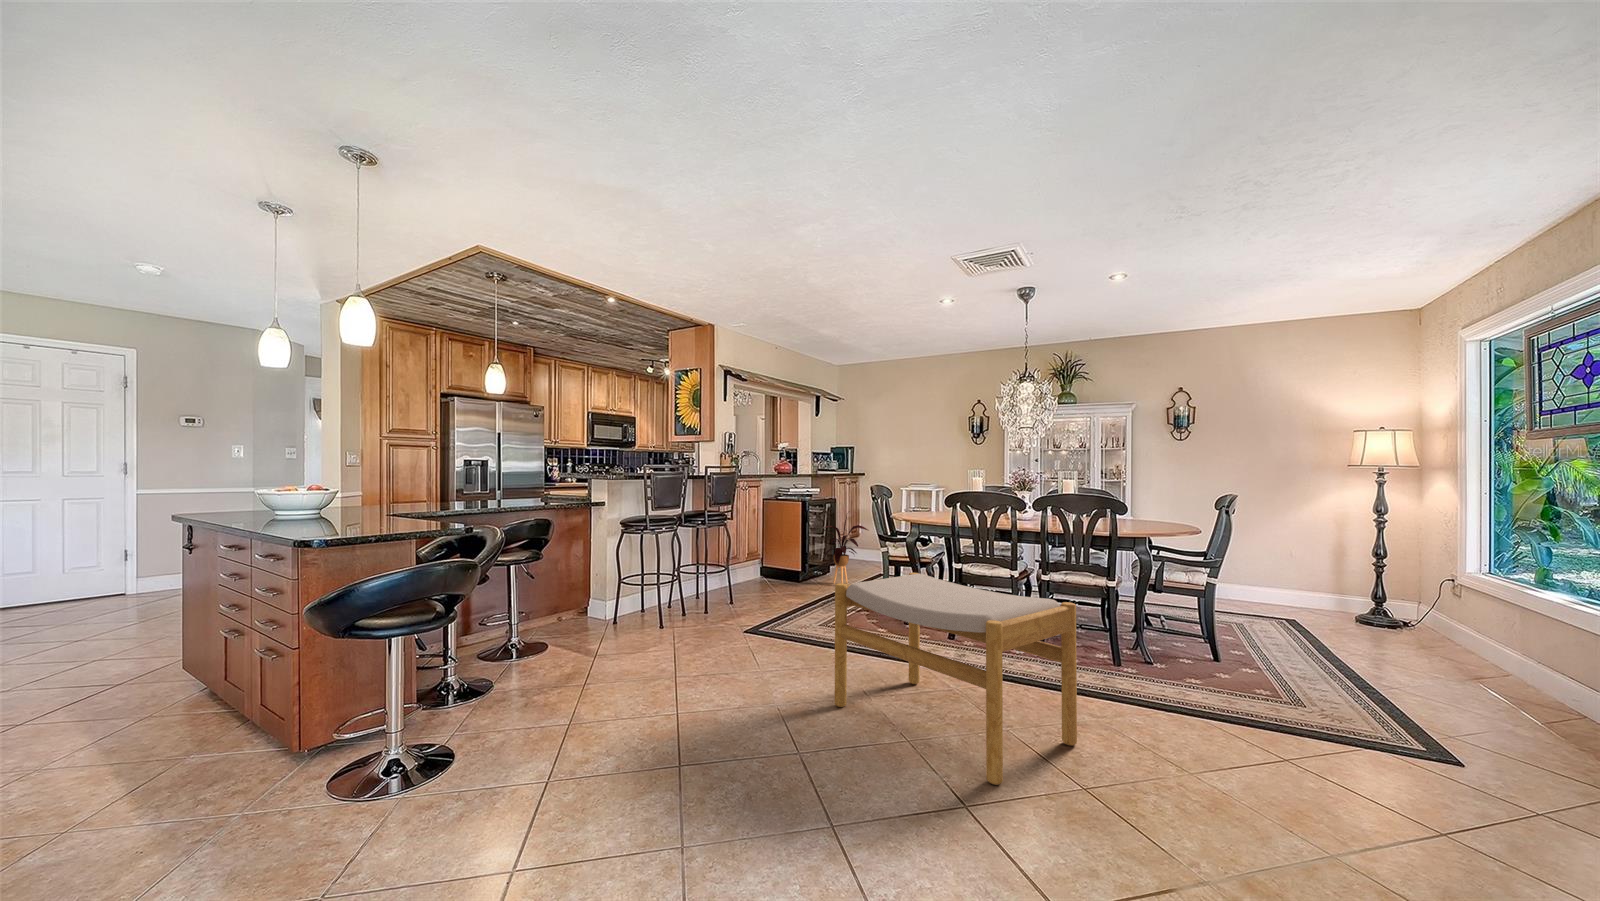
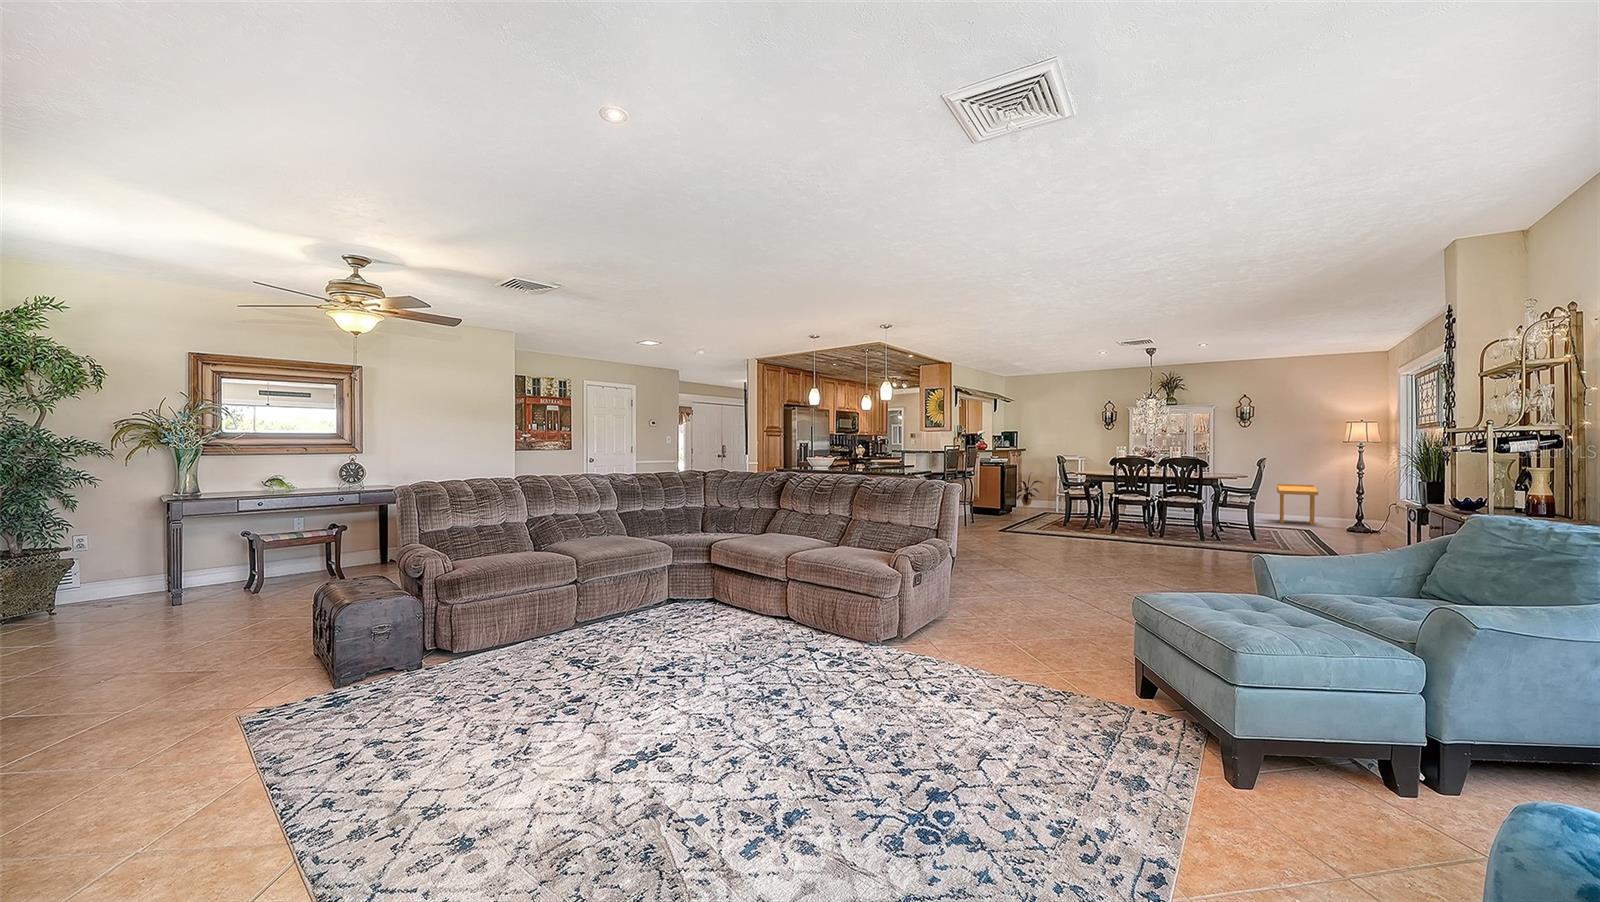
side table: none [1234,534,1306,608] -> present [1277,484,1318,525]
footstool: present [835,573,1077,785] -> none [1078,494,1187,559]

